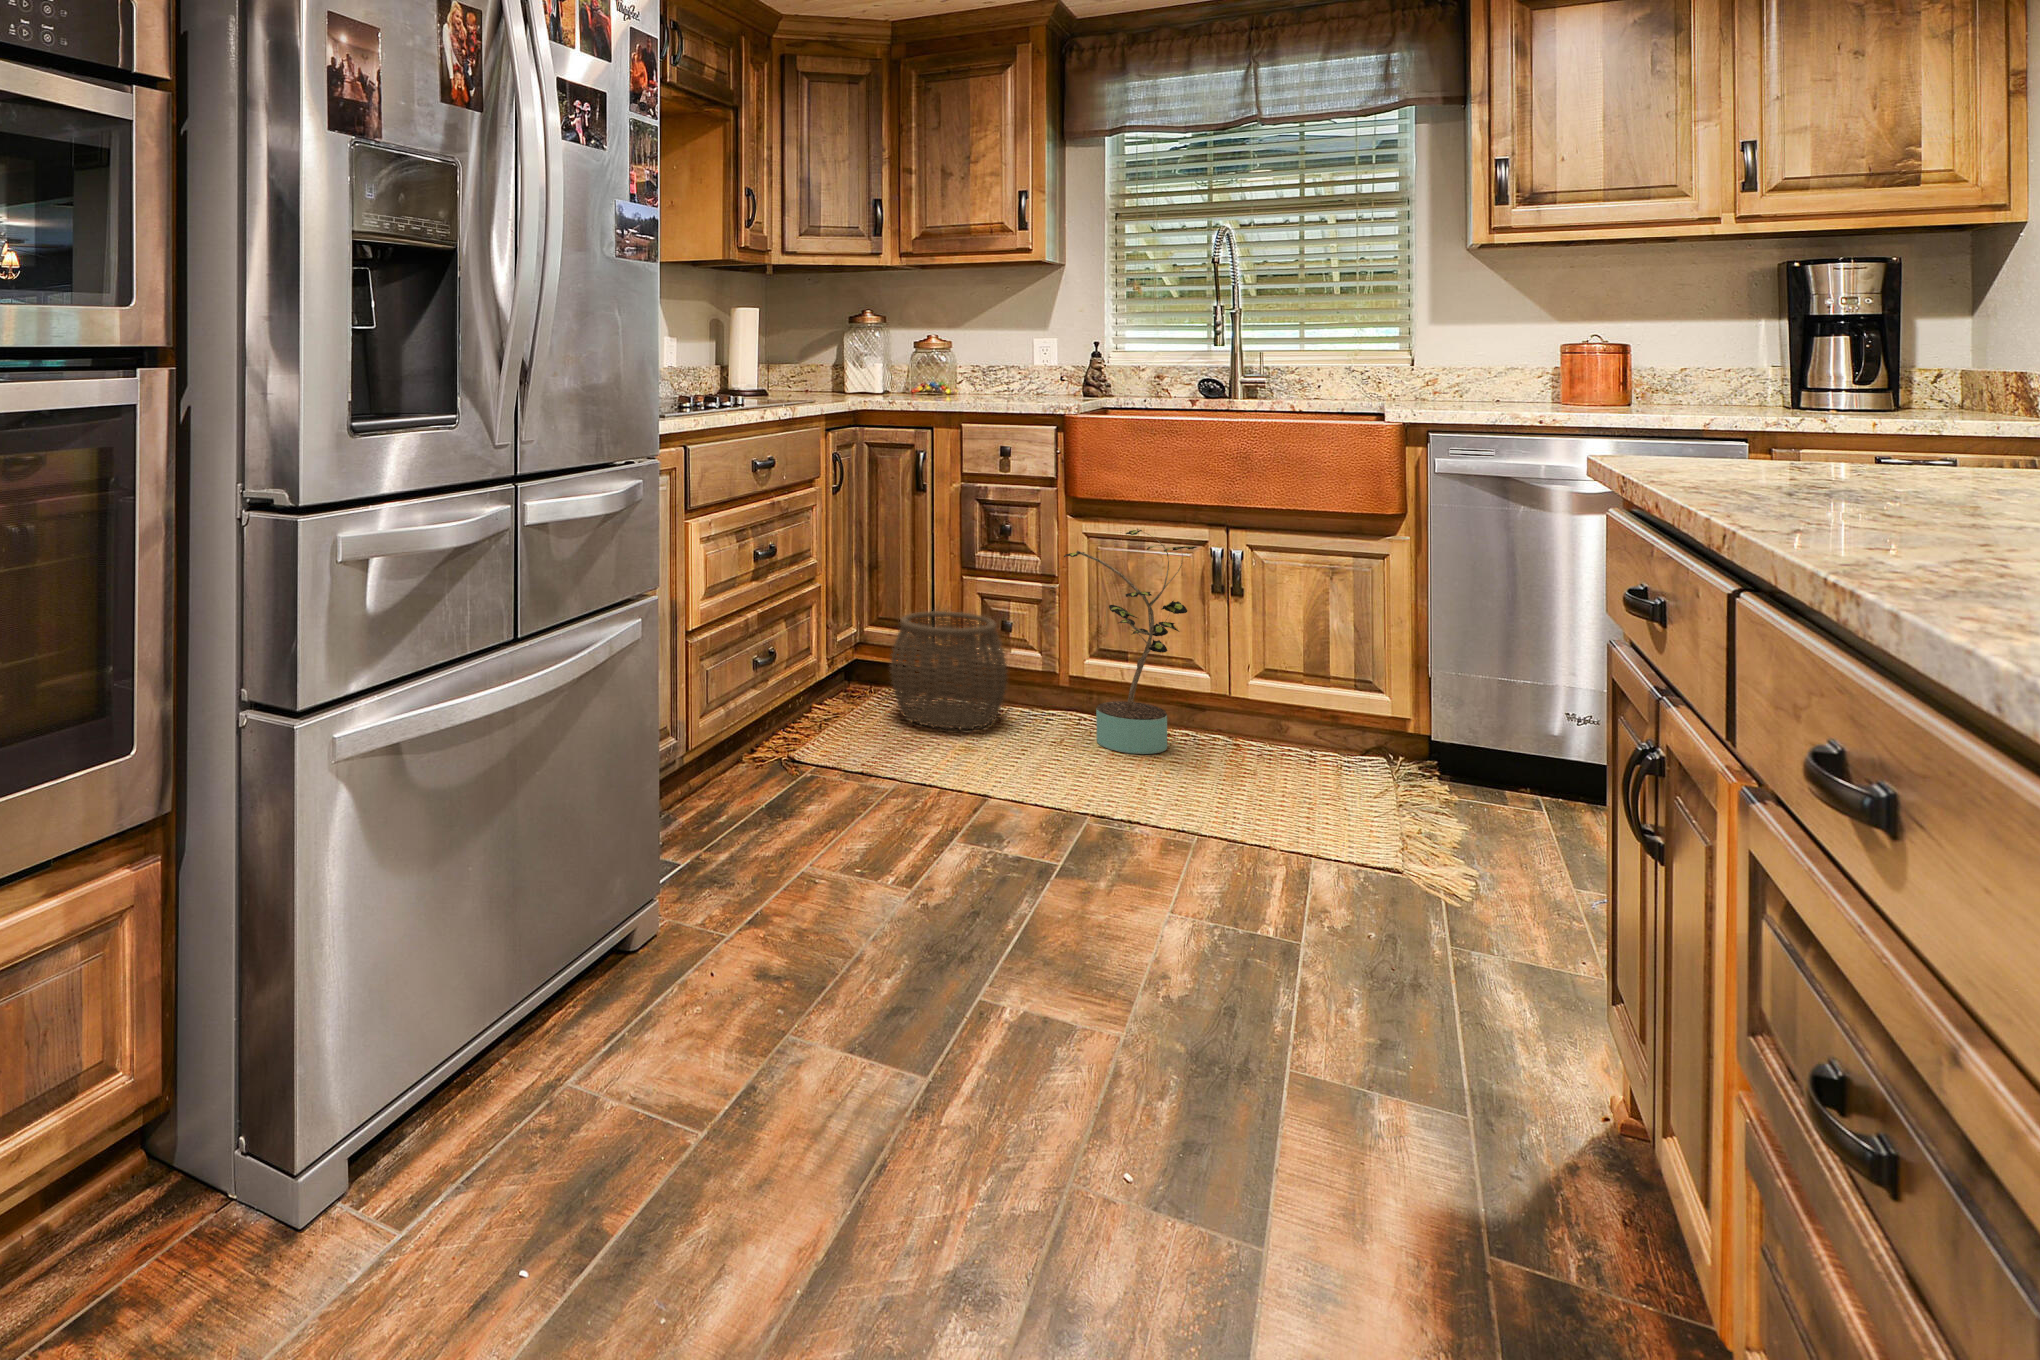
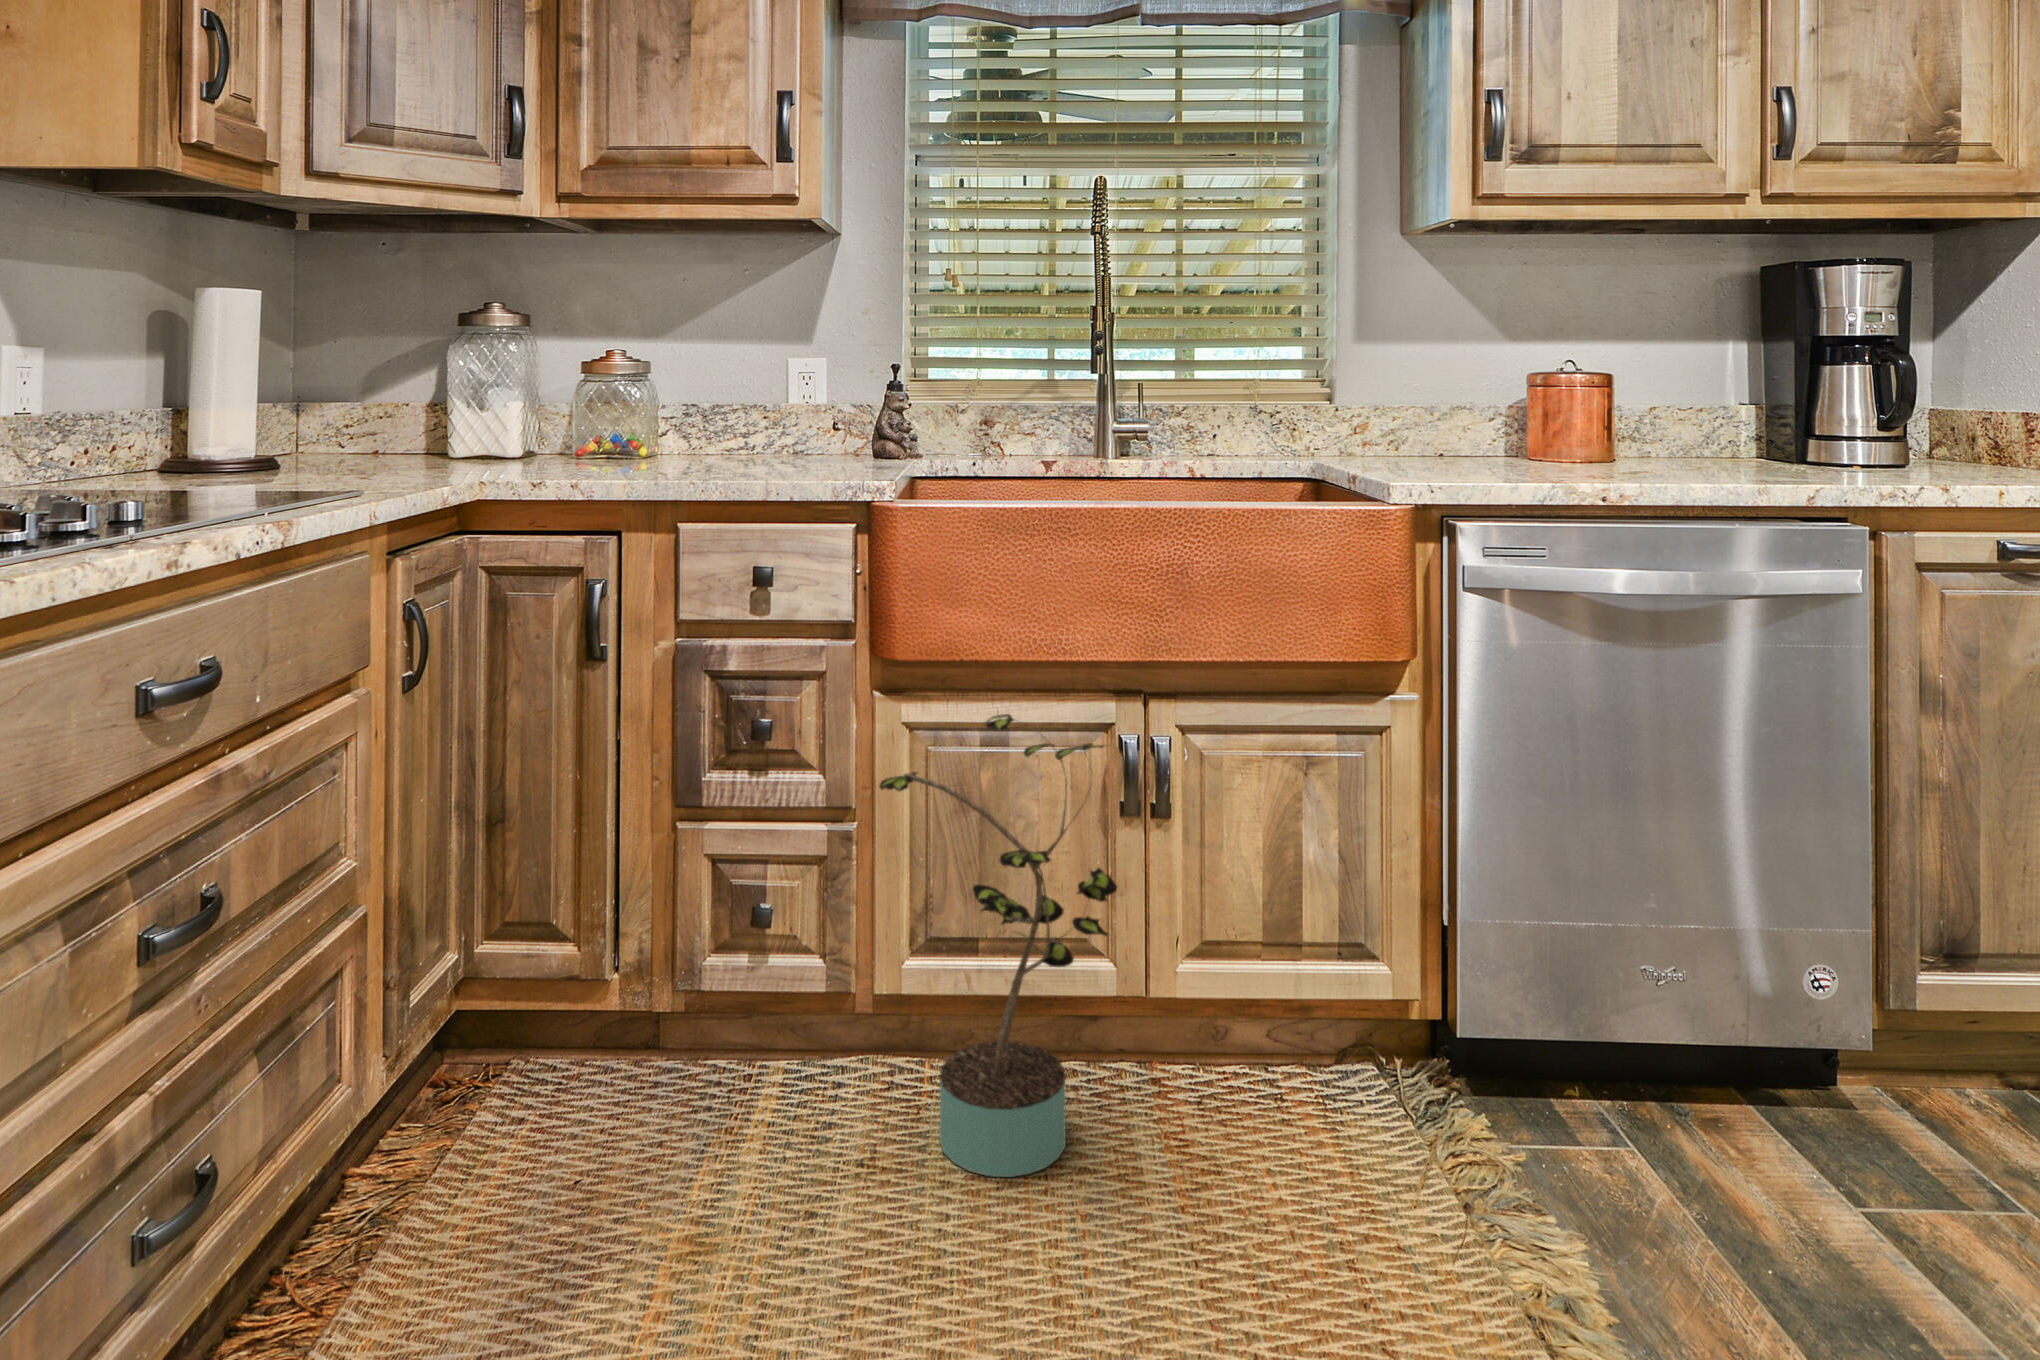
woven basket: present [890,611,1007,729] -> none [523,899,770,1194]

